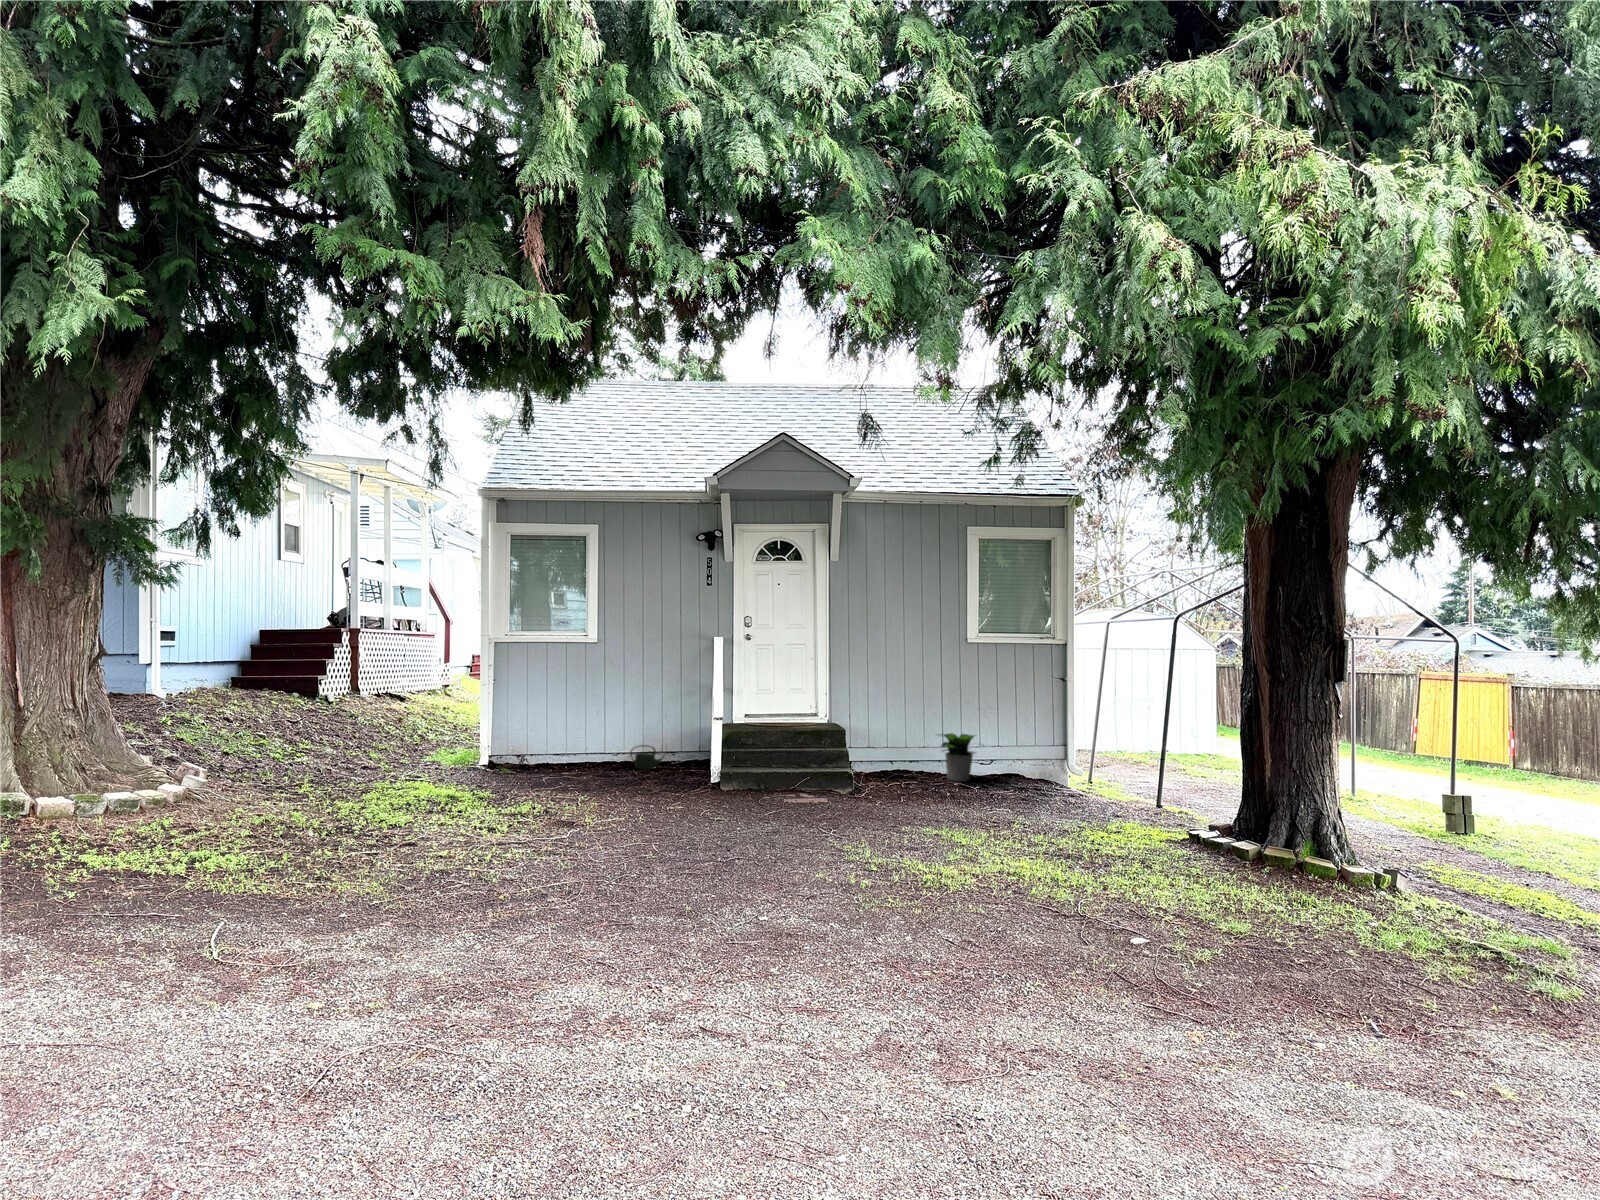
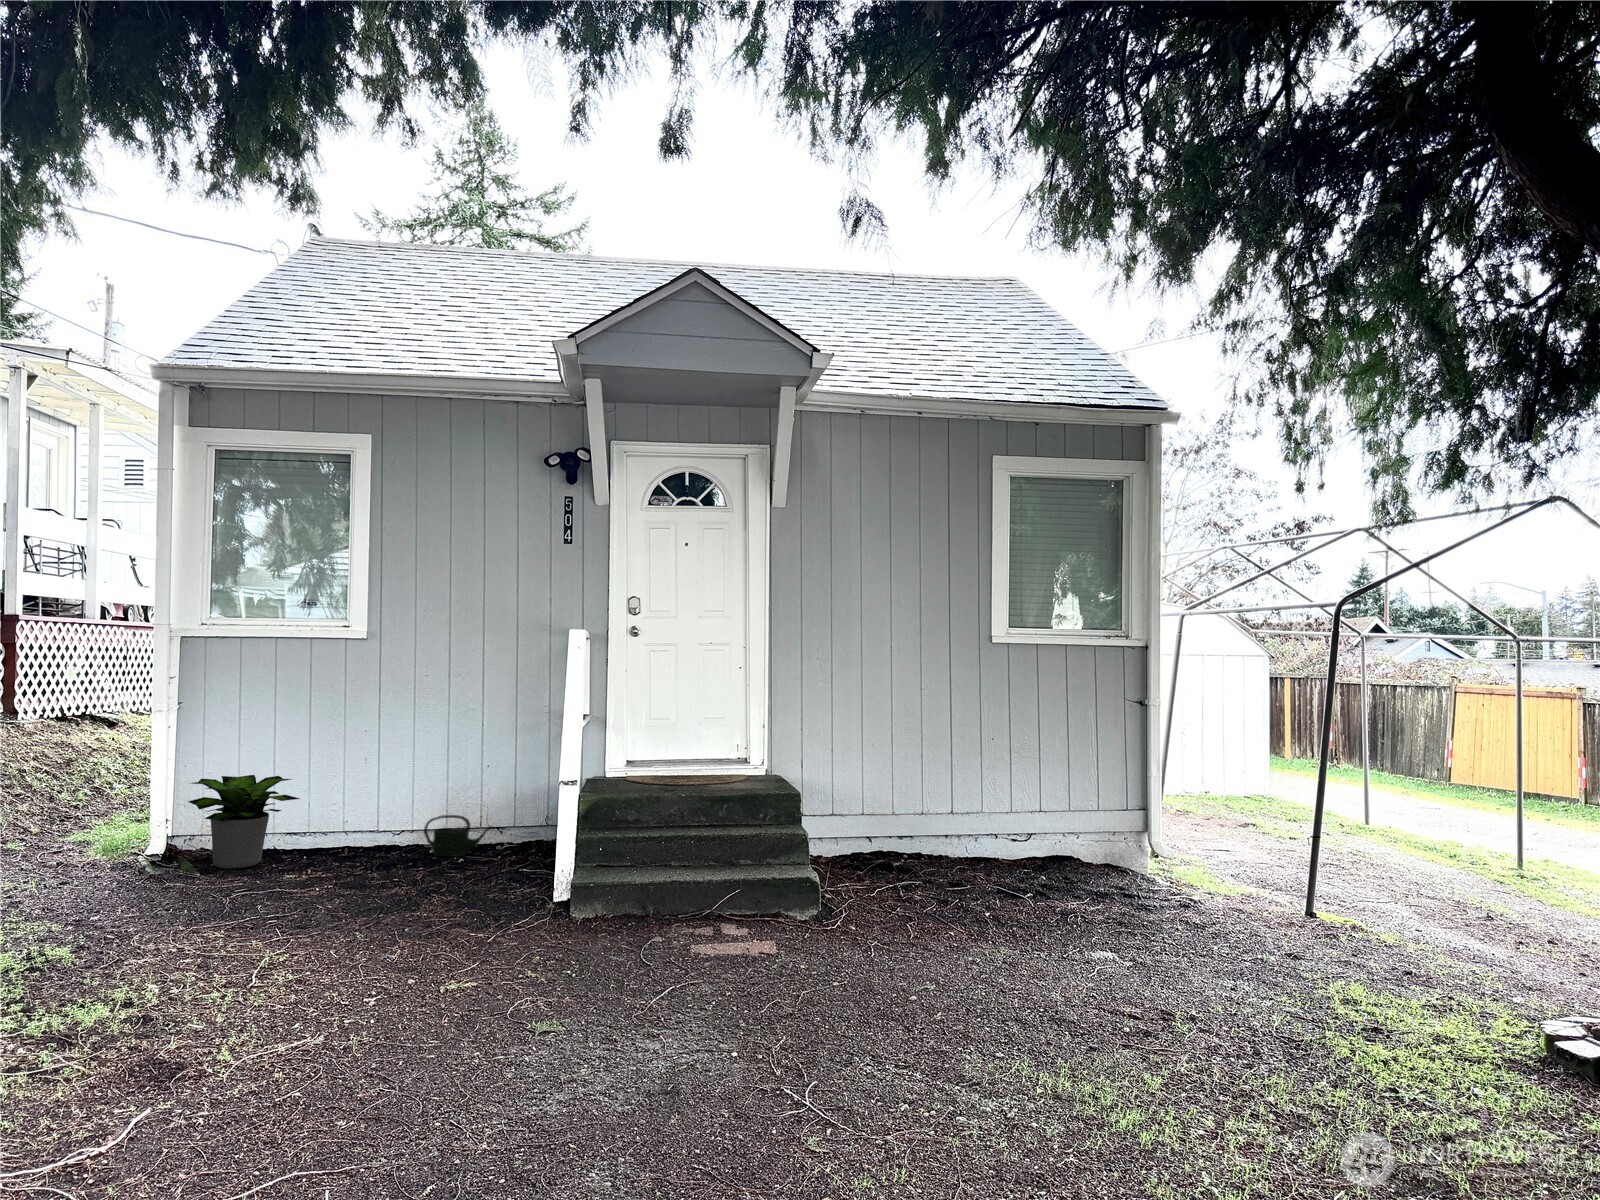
potted plant: present [942,733,975,782] -> present [188,775,300,869]

